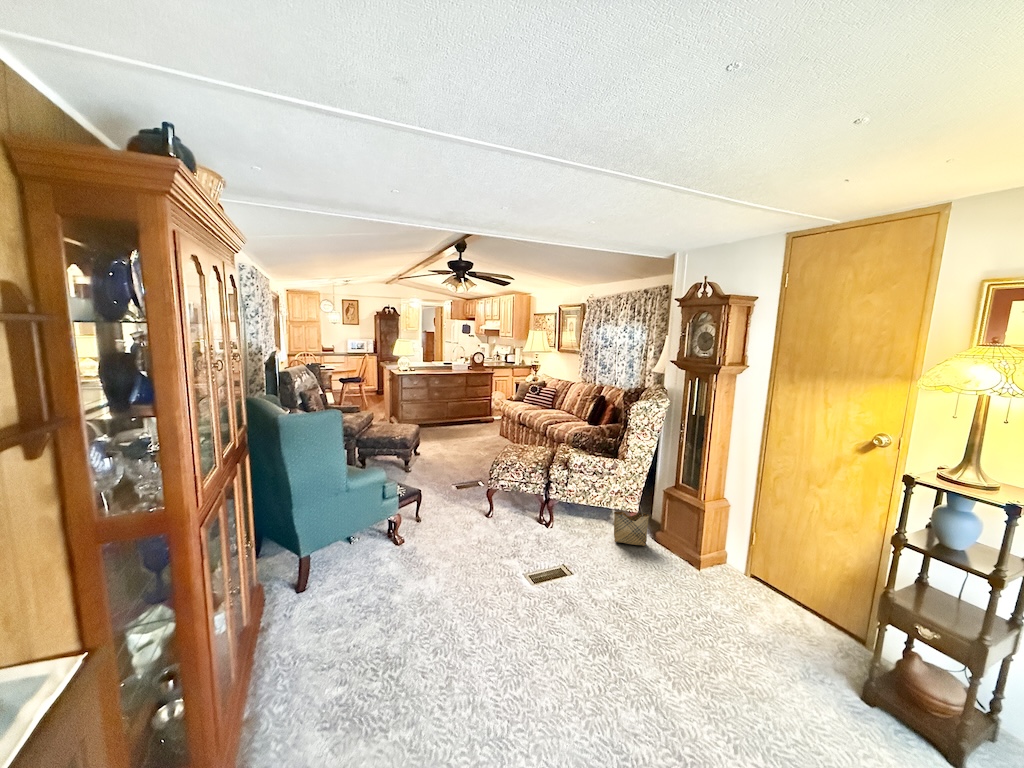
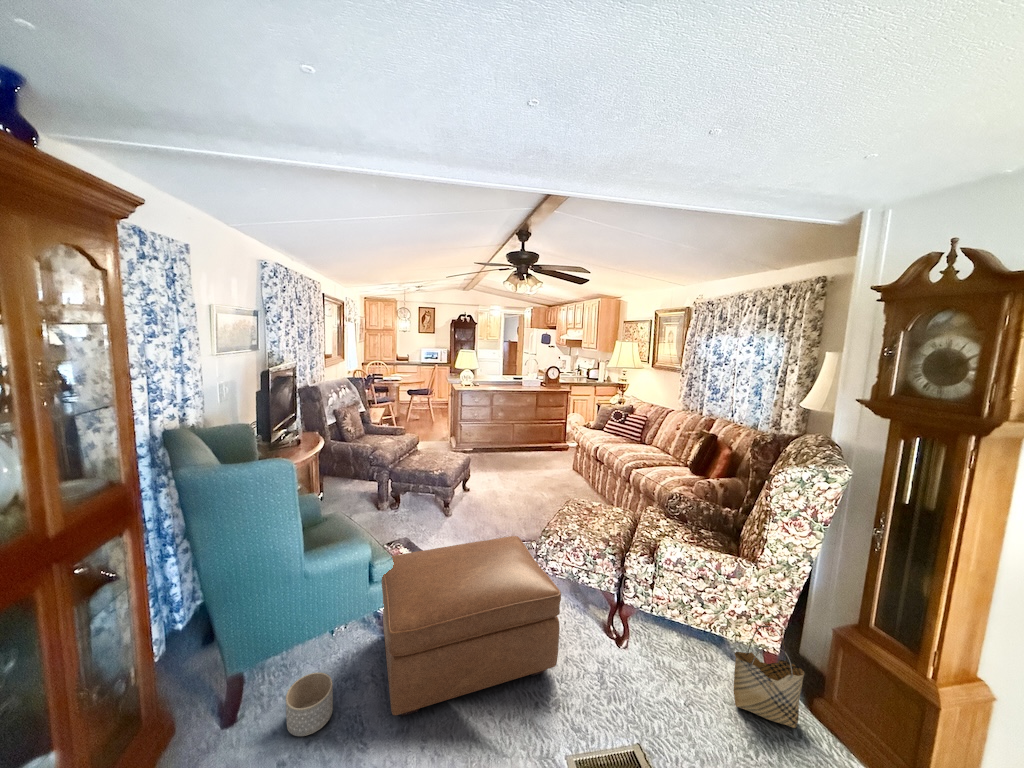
ottoman: none [387,467,513,571] -> present [382,536,561,716]
planter: none [344,553,374,586] -> present [286,672,333,736]

